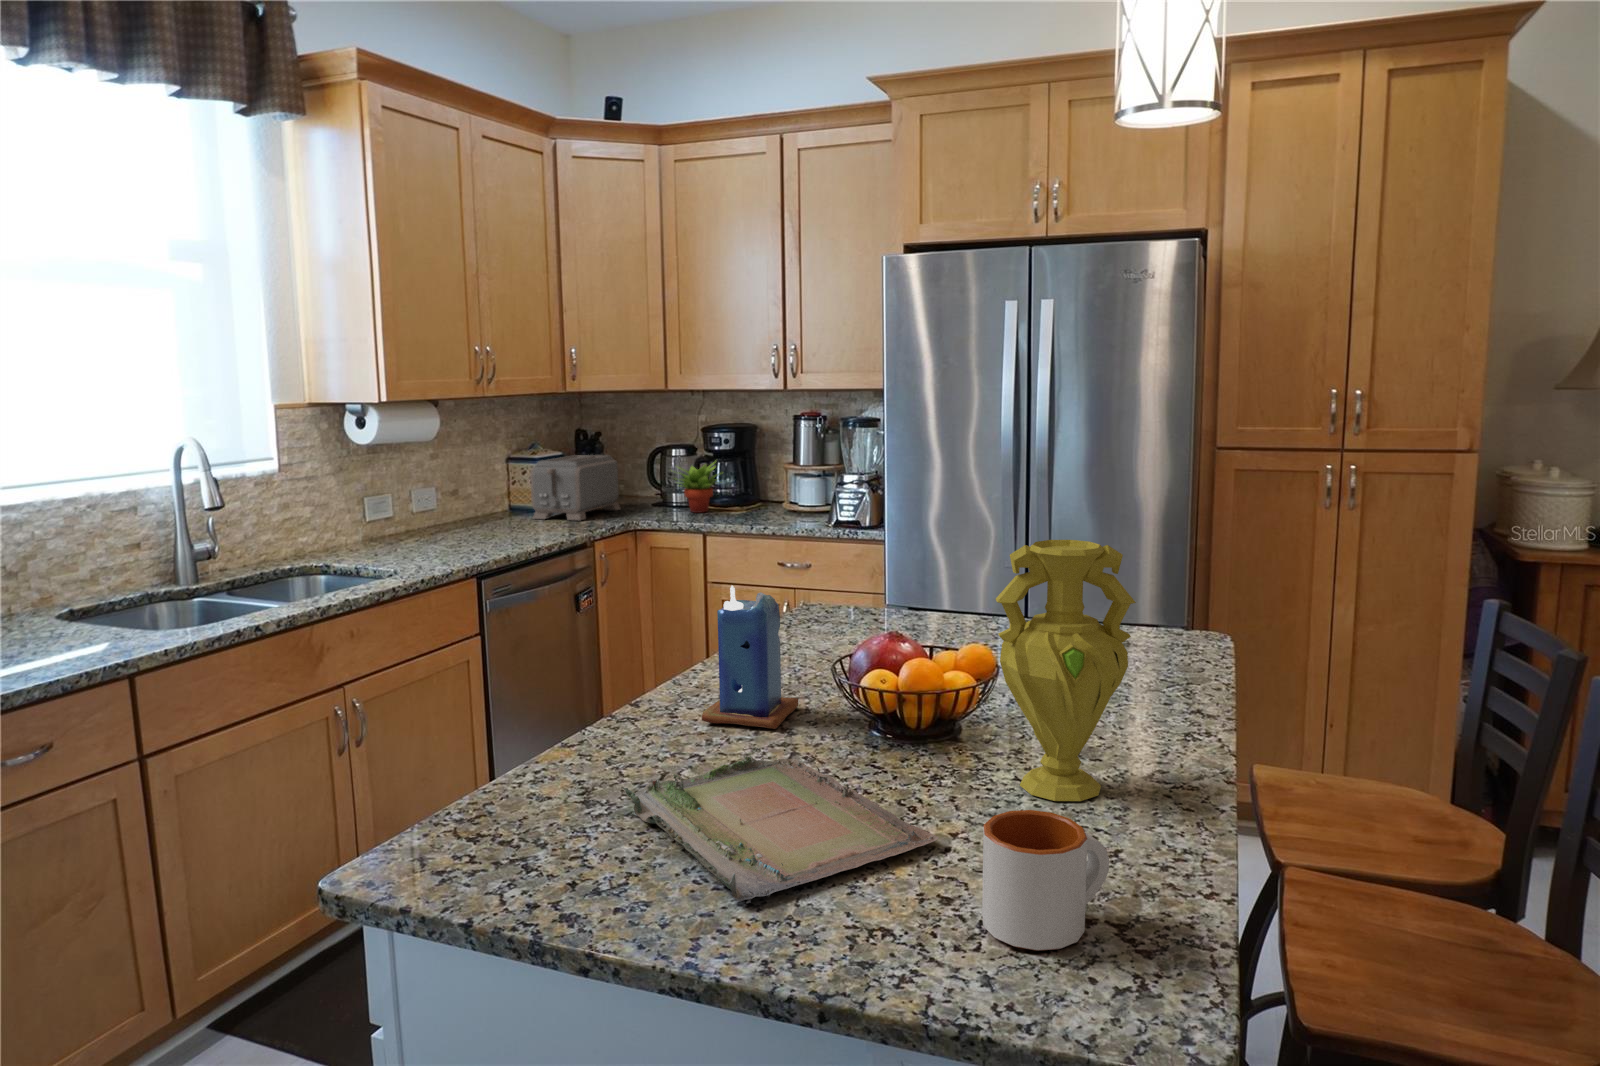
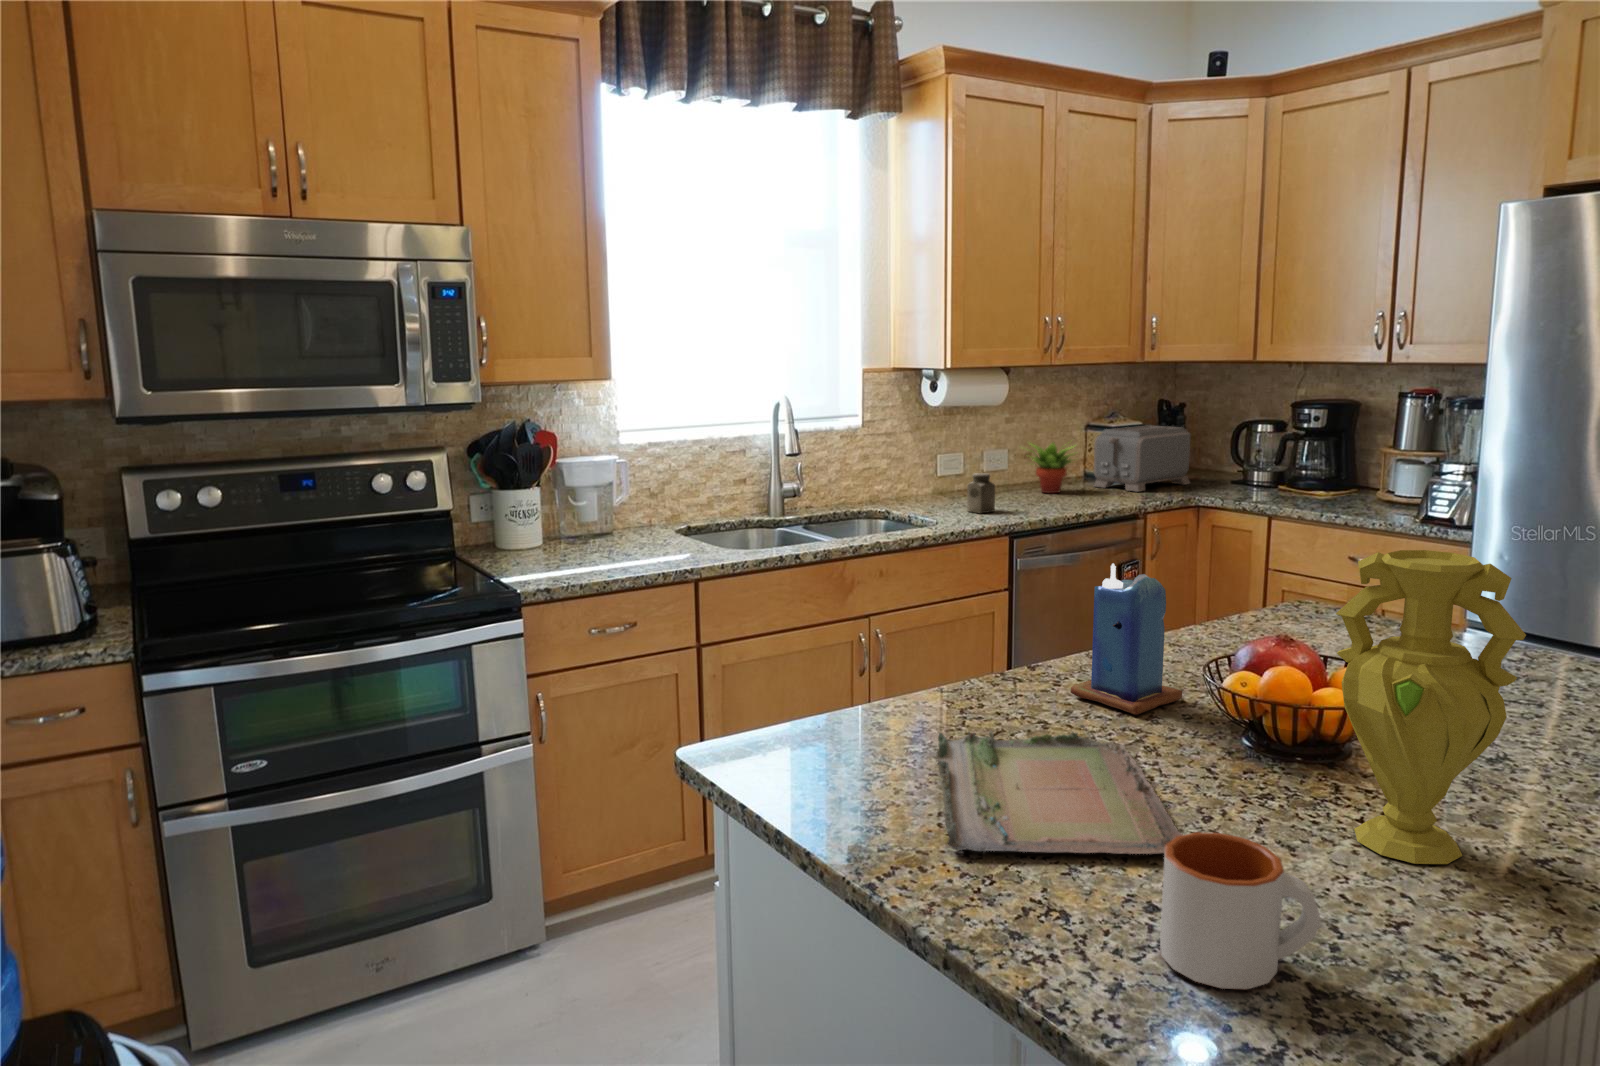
succulent plant: present [679,463,723,513] -> present [1030,442,1078,493]
salt shaker: none [421,513,453,557] -> present [967,473,995,513]

